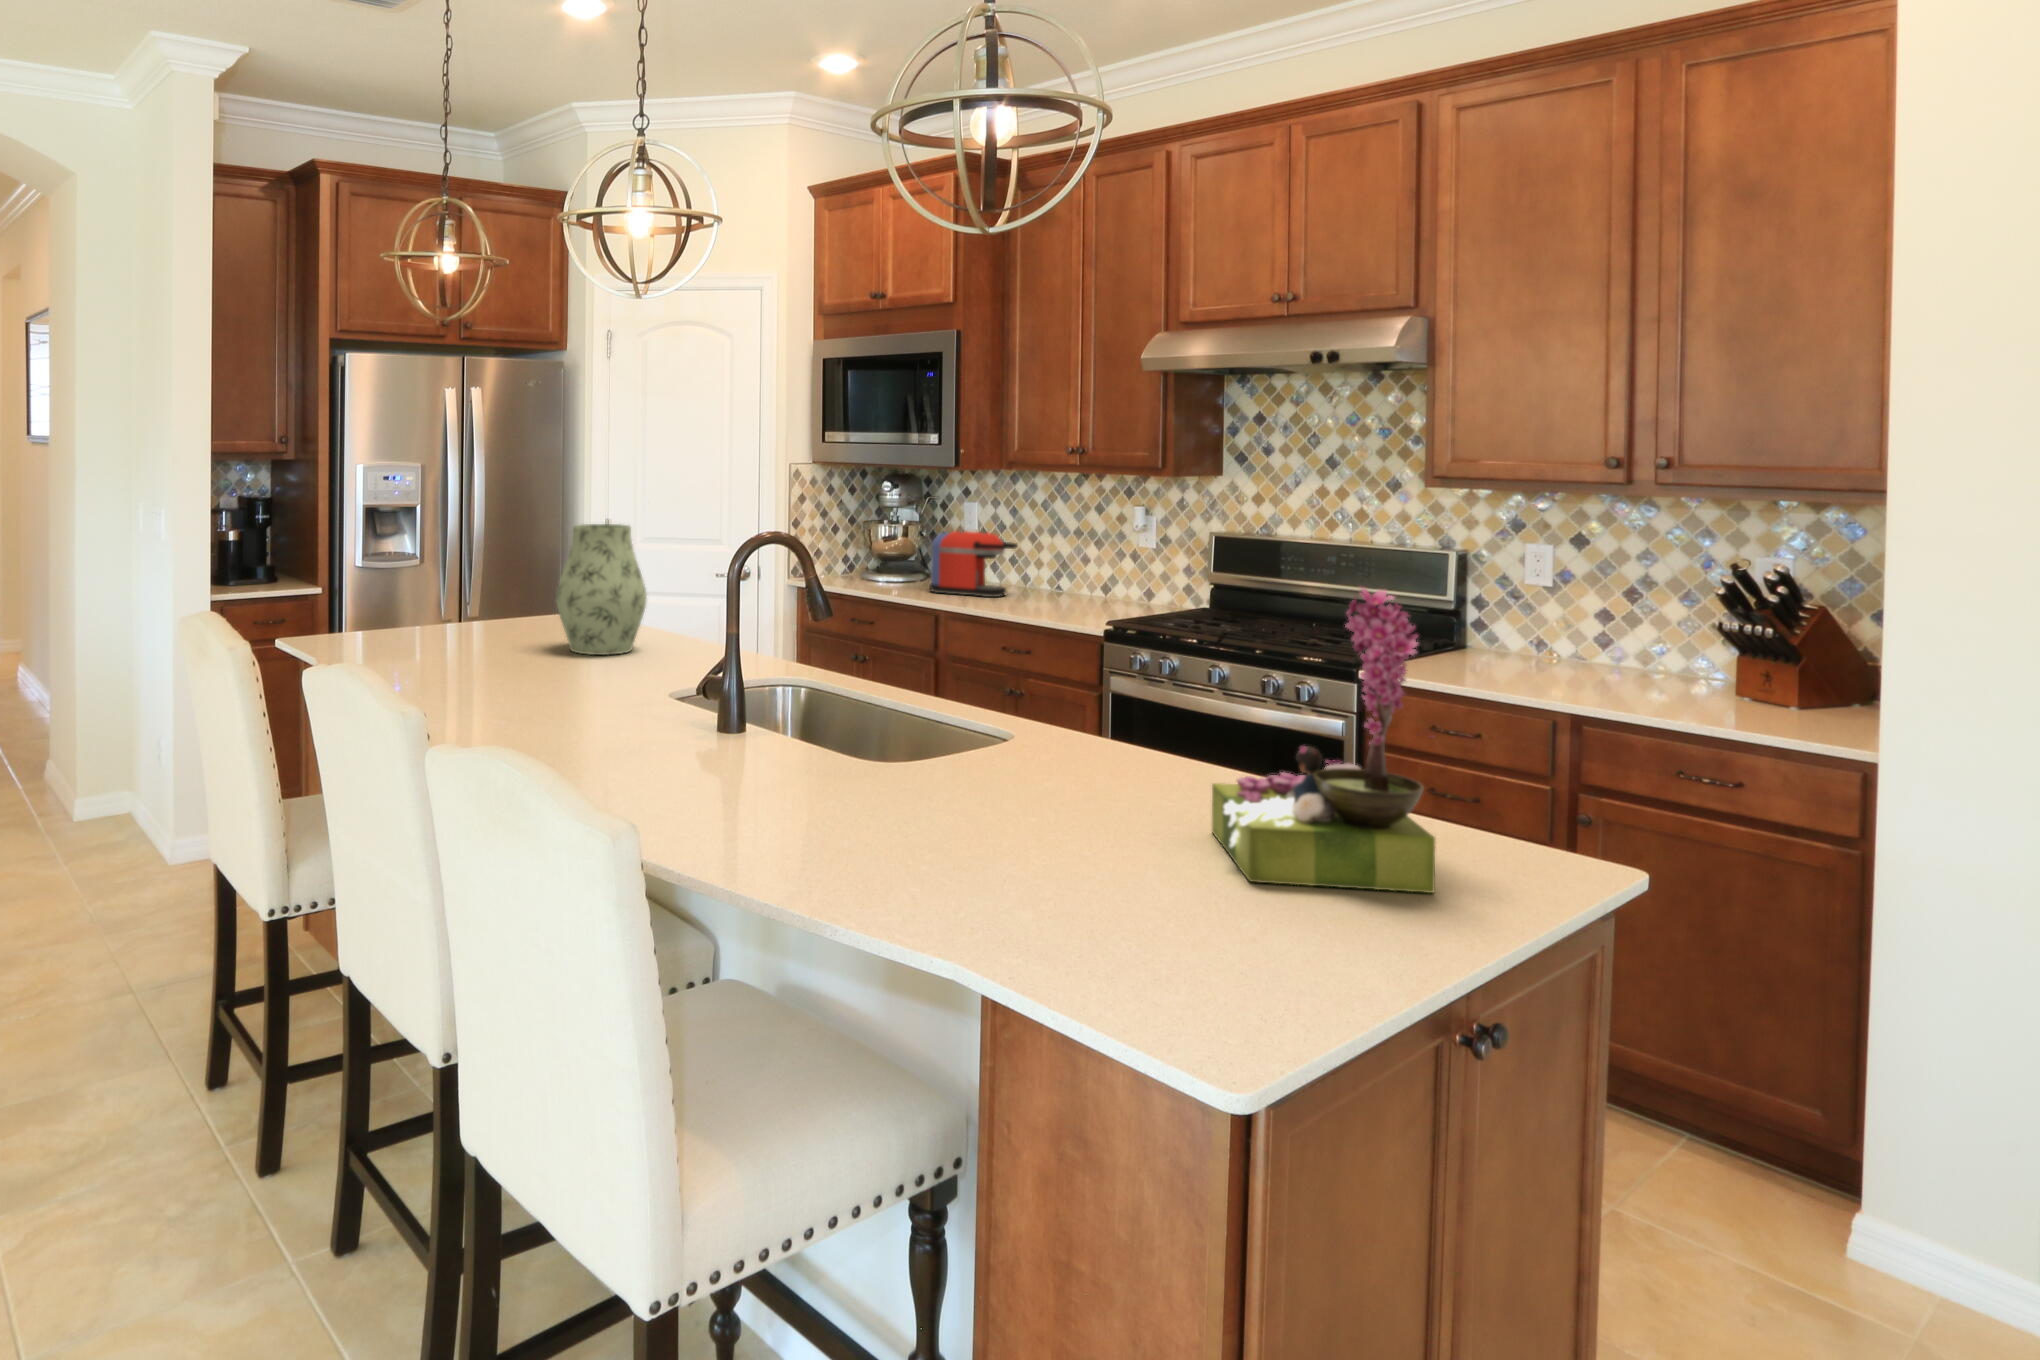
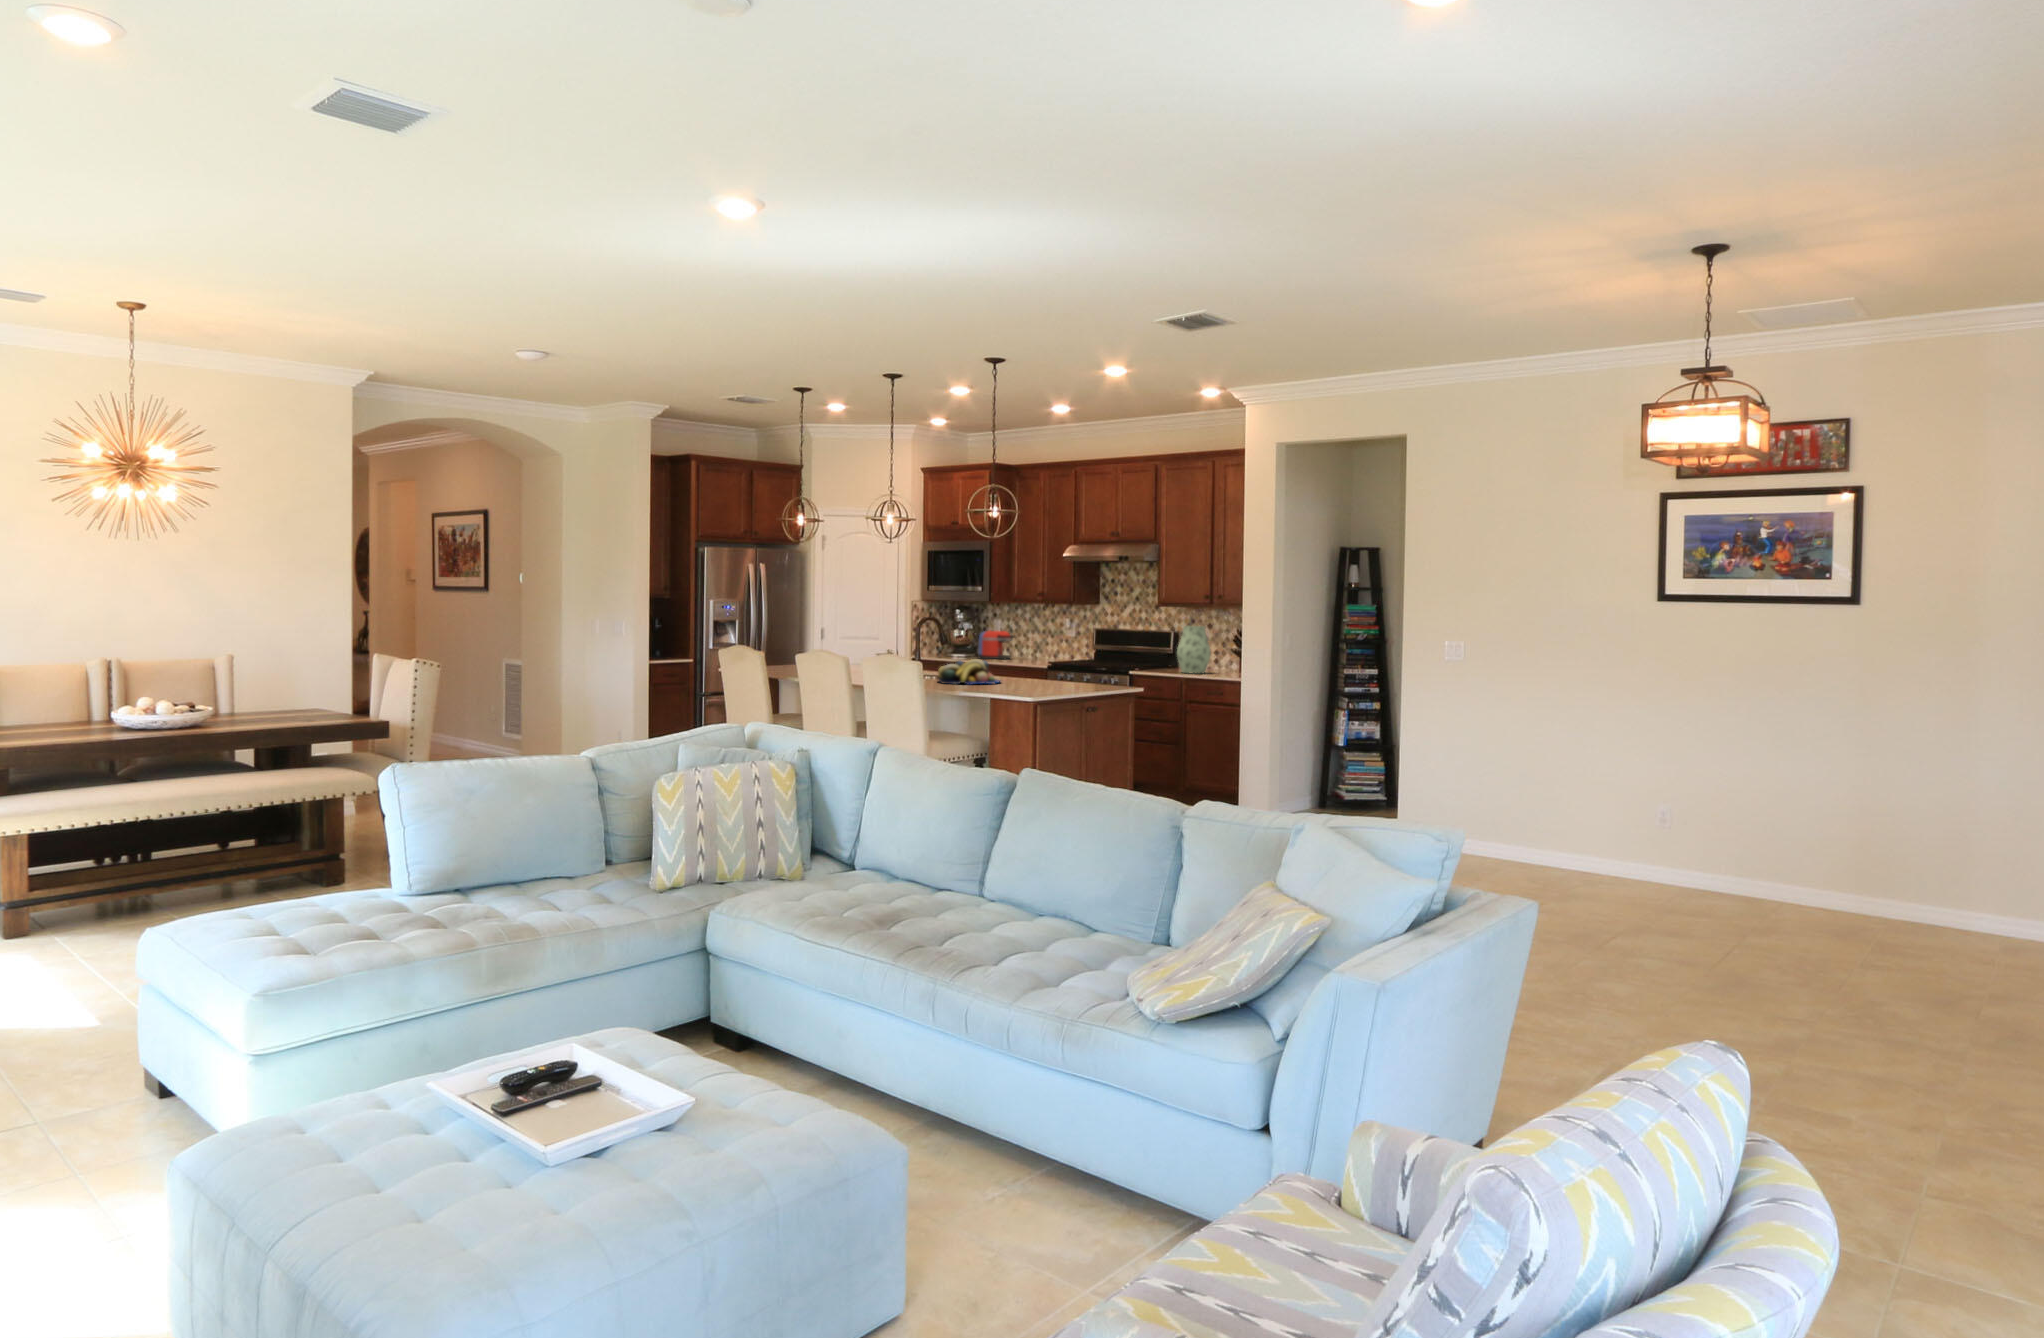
vase: present [556,524,647,655] -> present [1177,626,1211,674]
flower arrangement: present [1212,588,1435,893] -> none [1044,620,1093,687]
fruit bowl: none [793,712,1037,845] -> present [938,659,1000,685]

